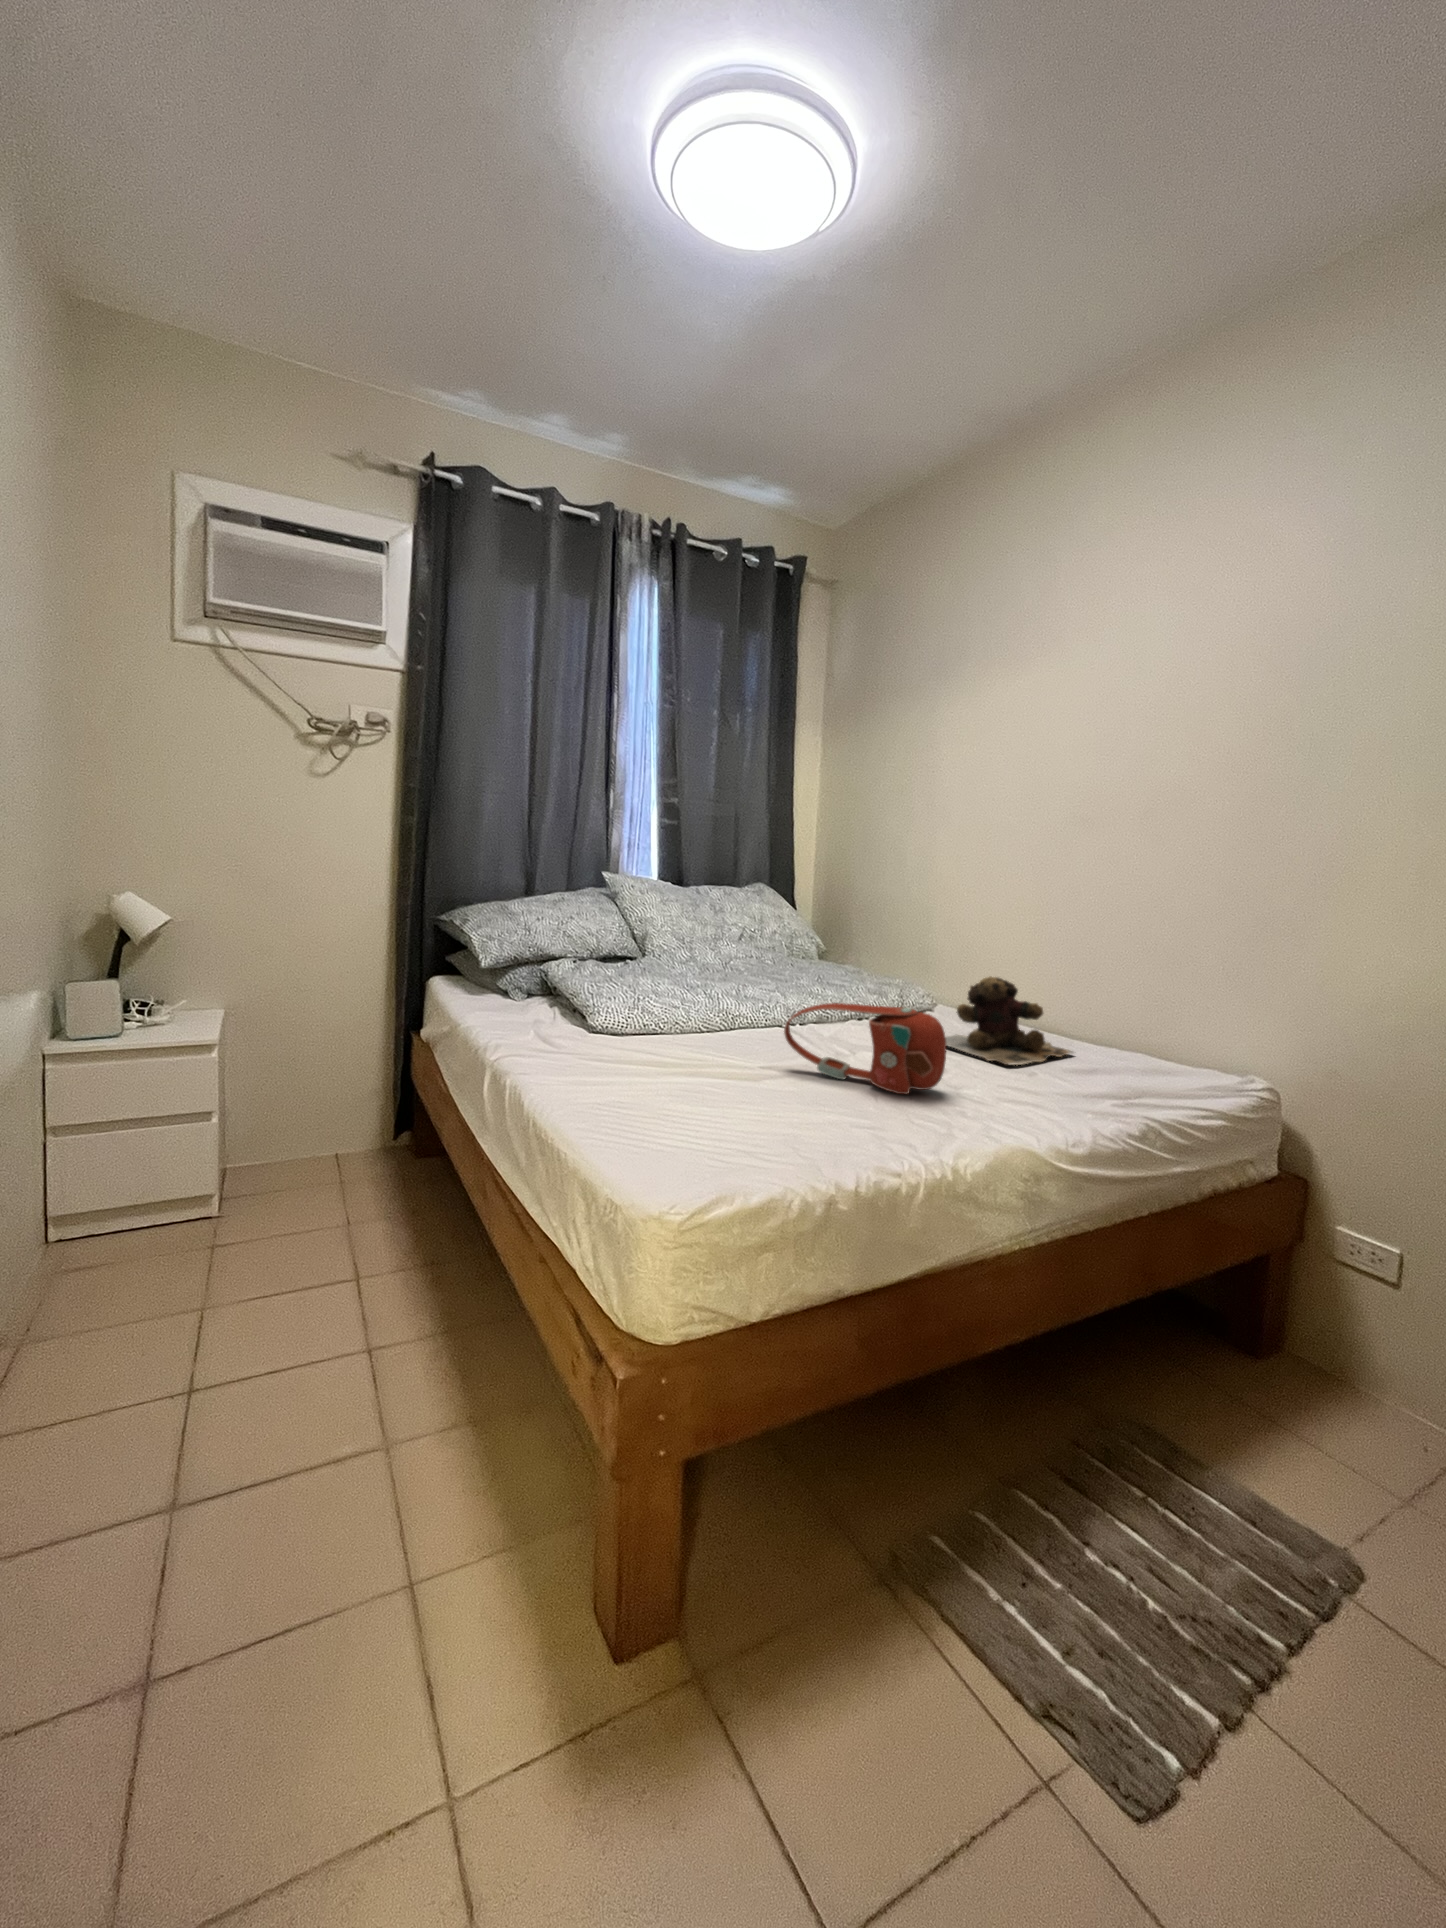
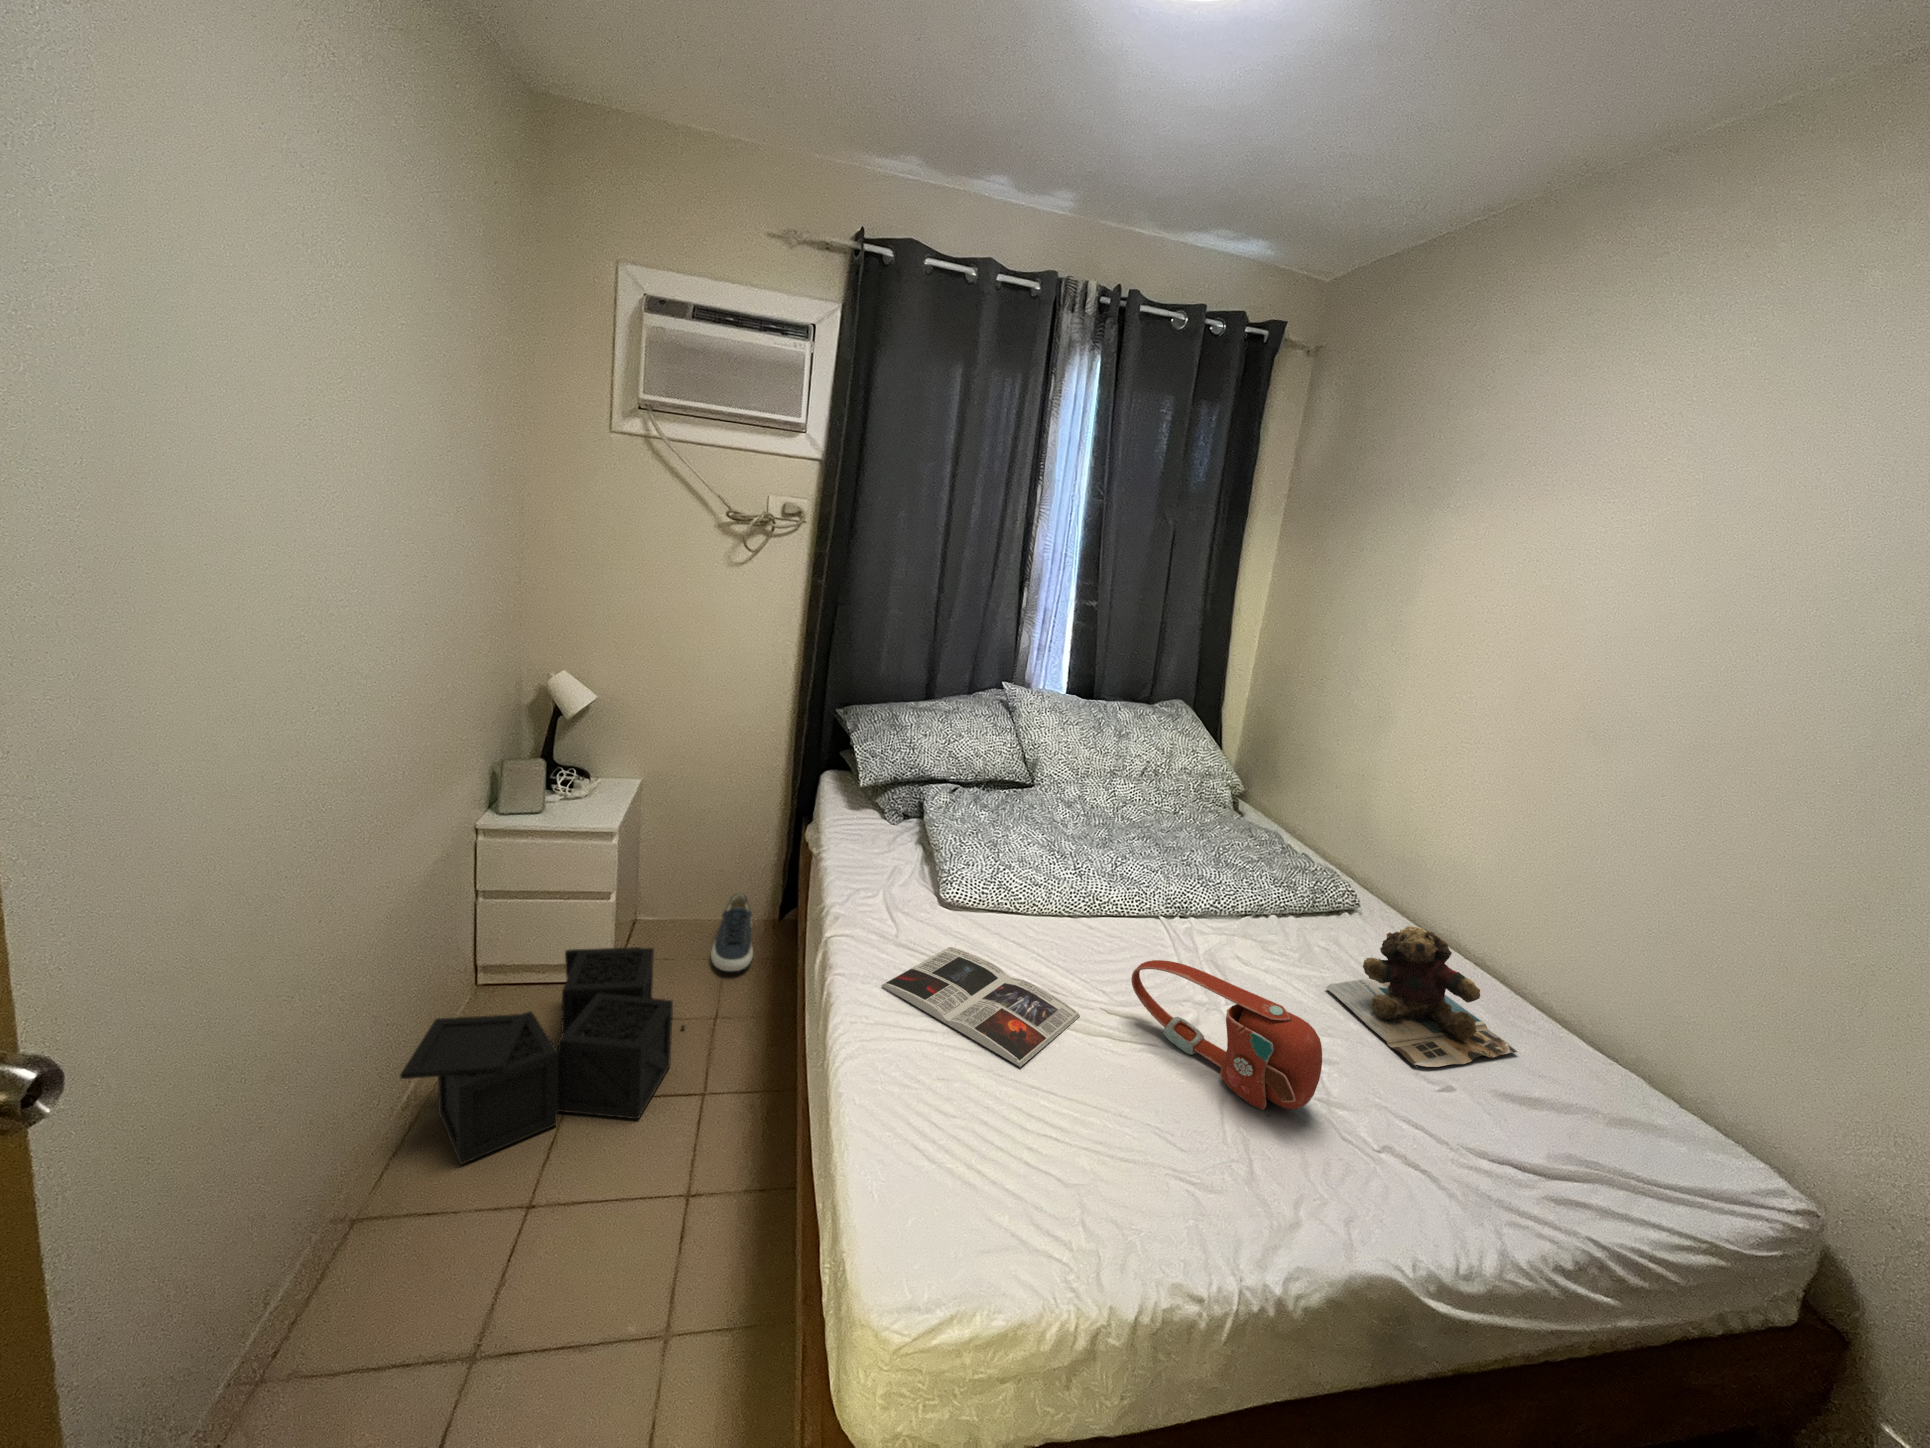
magazine: none [564,1052,745,1098] -> present [881,947,1080,1067]
shoe: none [325,1121,373,1190] -> present [711,893,753,971]
storage bin: none [12,1160,318,1377] -> present [400,947,685,1164]

